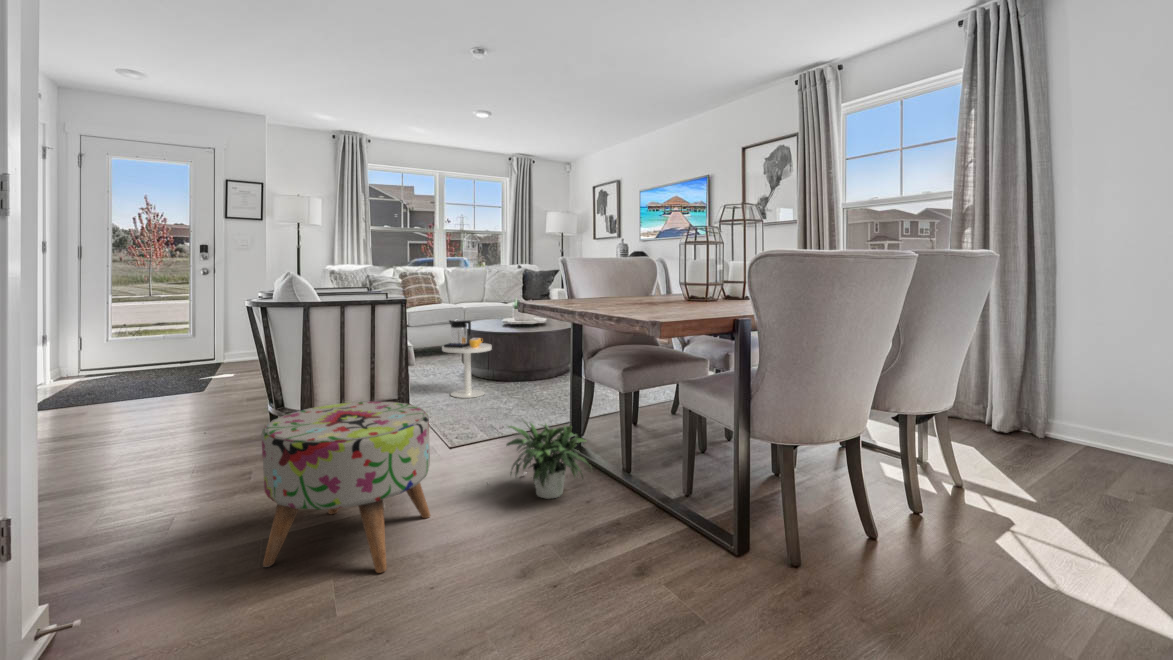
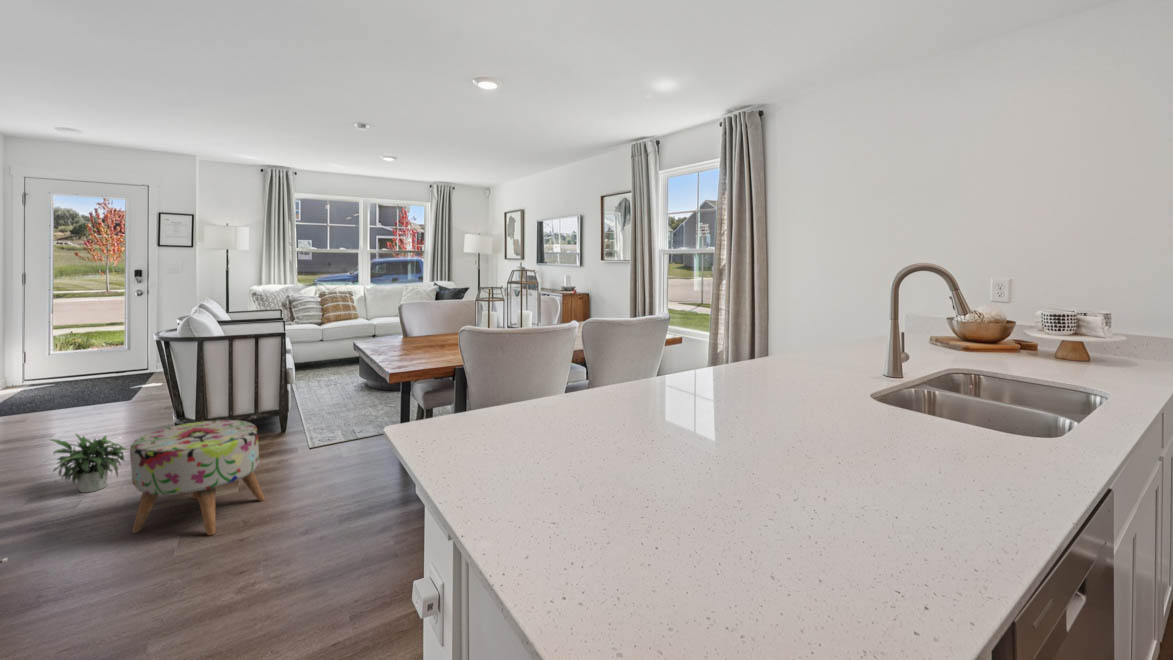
side table: present [442,320,492,398] -> none [330,342,373,407]
potted plant: present [507,423,591,498] -> present [51,434,128,492]

